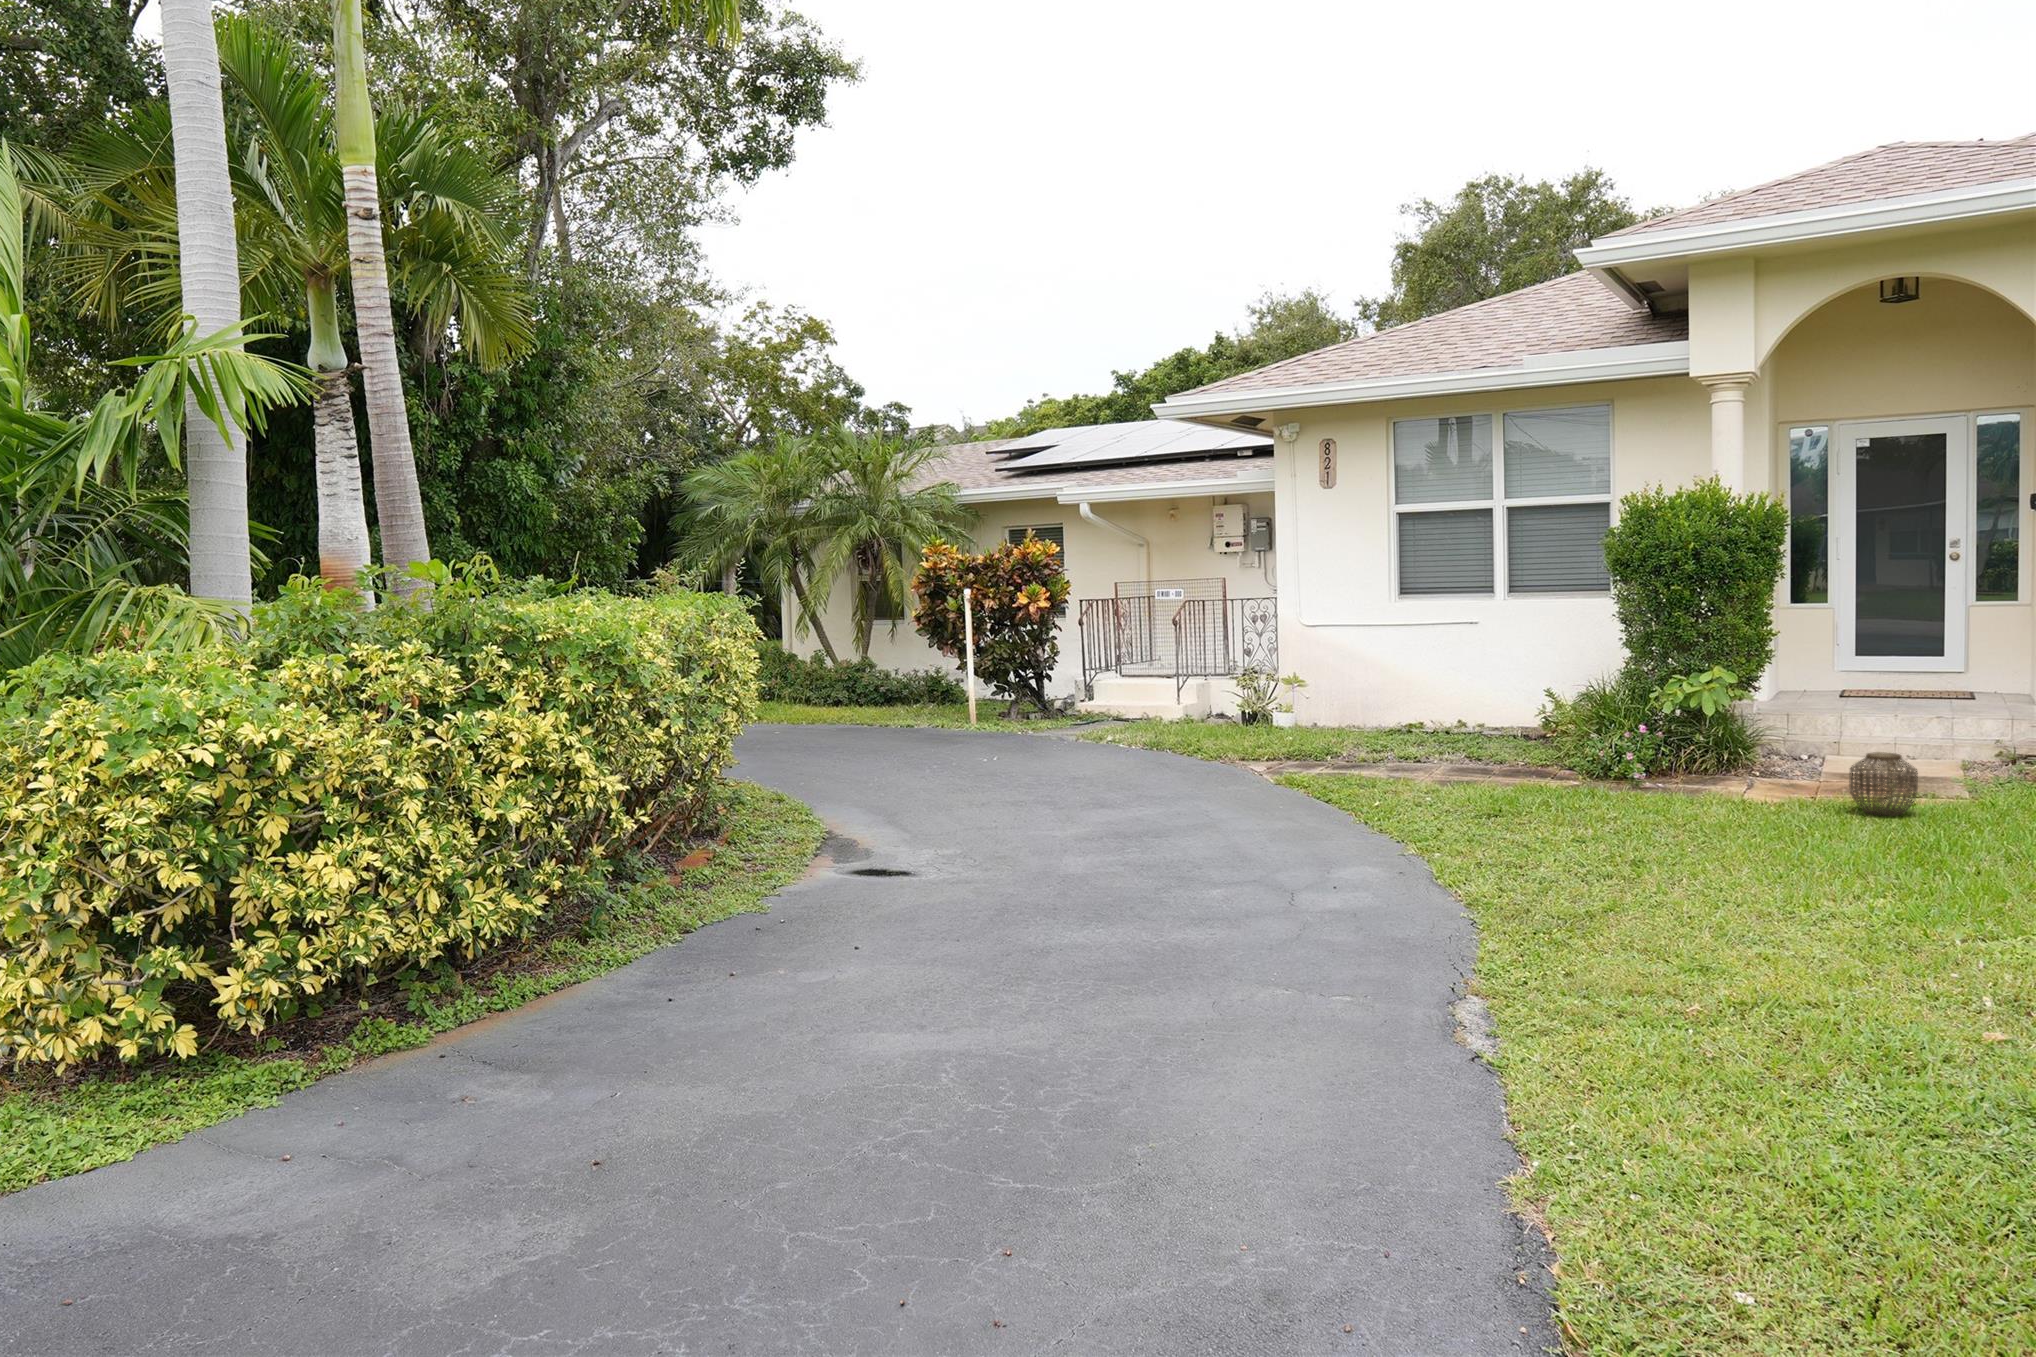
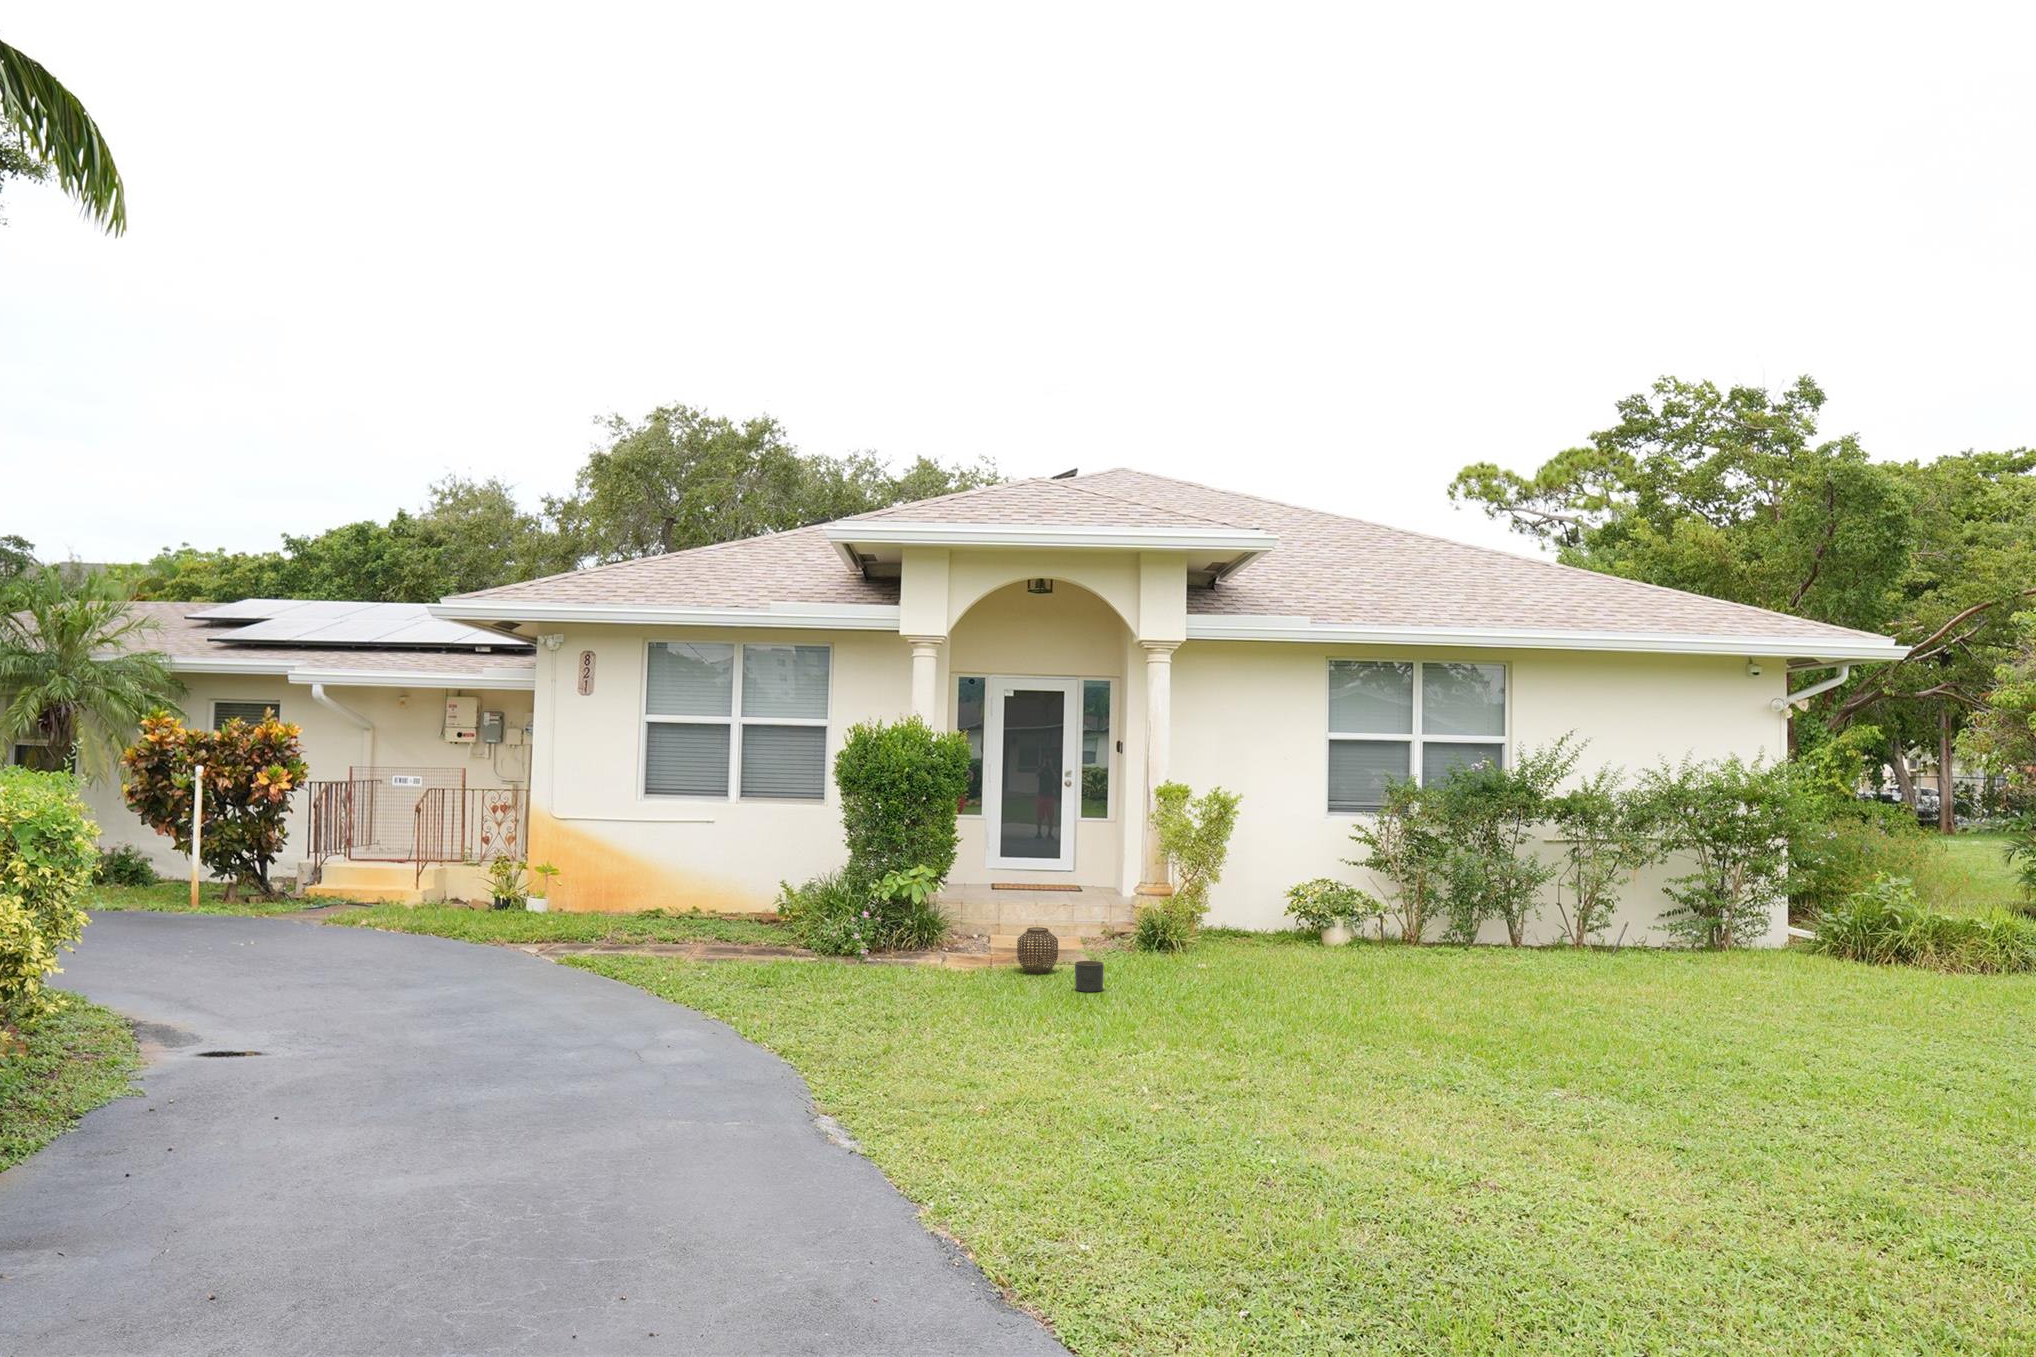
planter: none [1936,801,1987,846] -> present [1075,961,1104,992]

